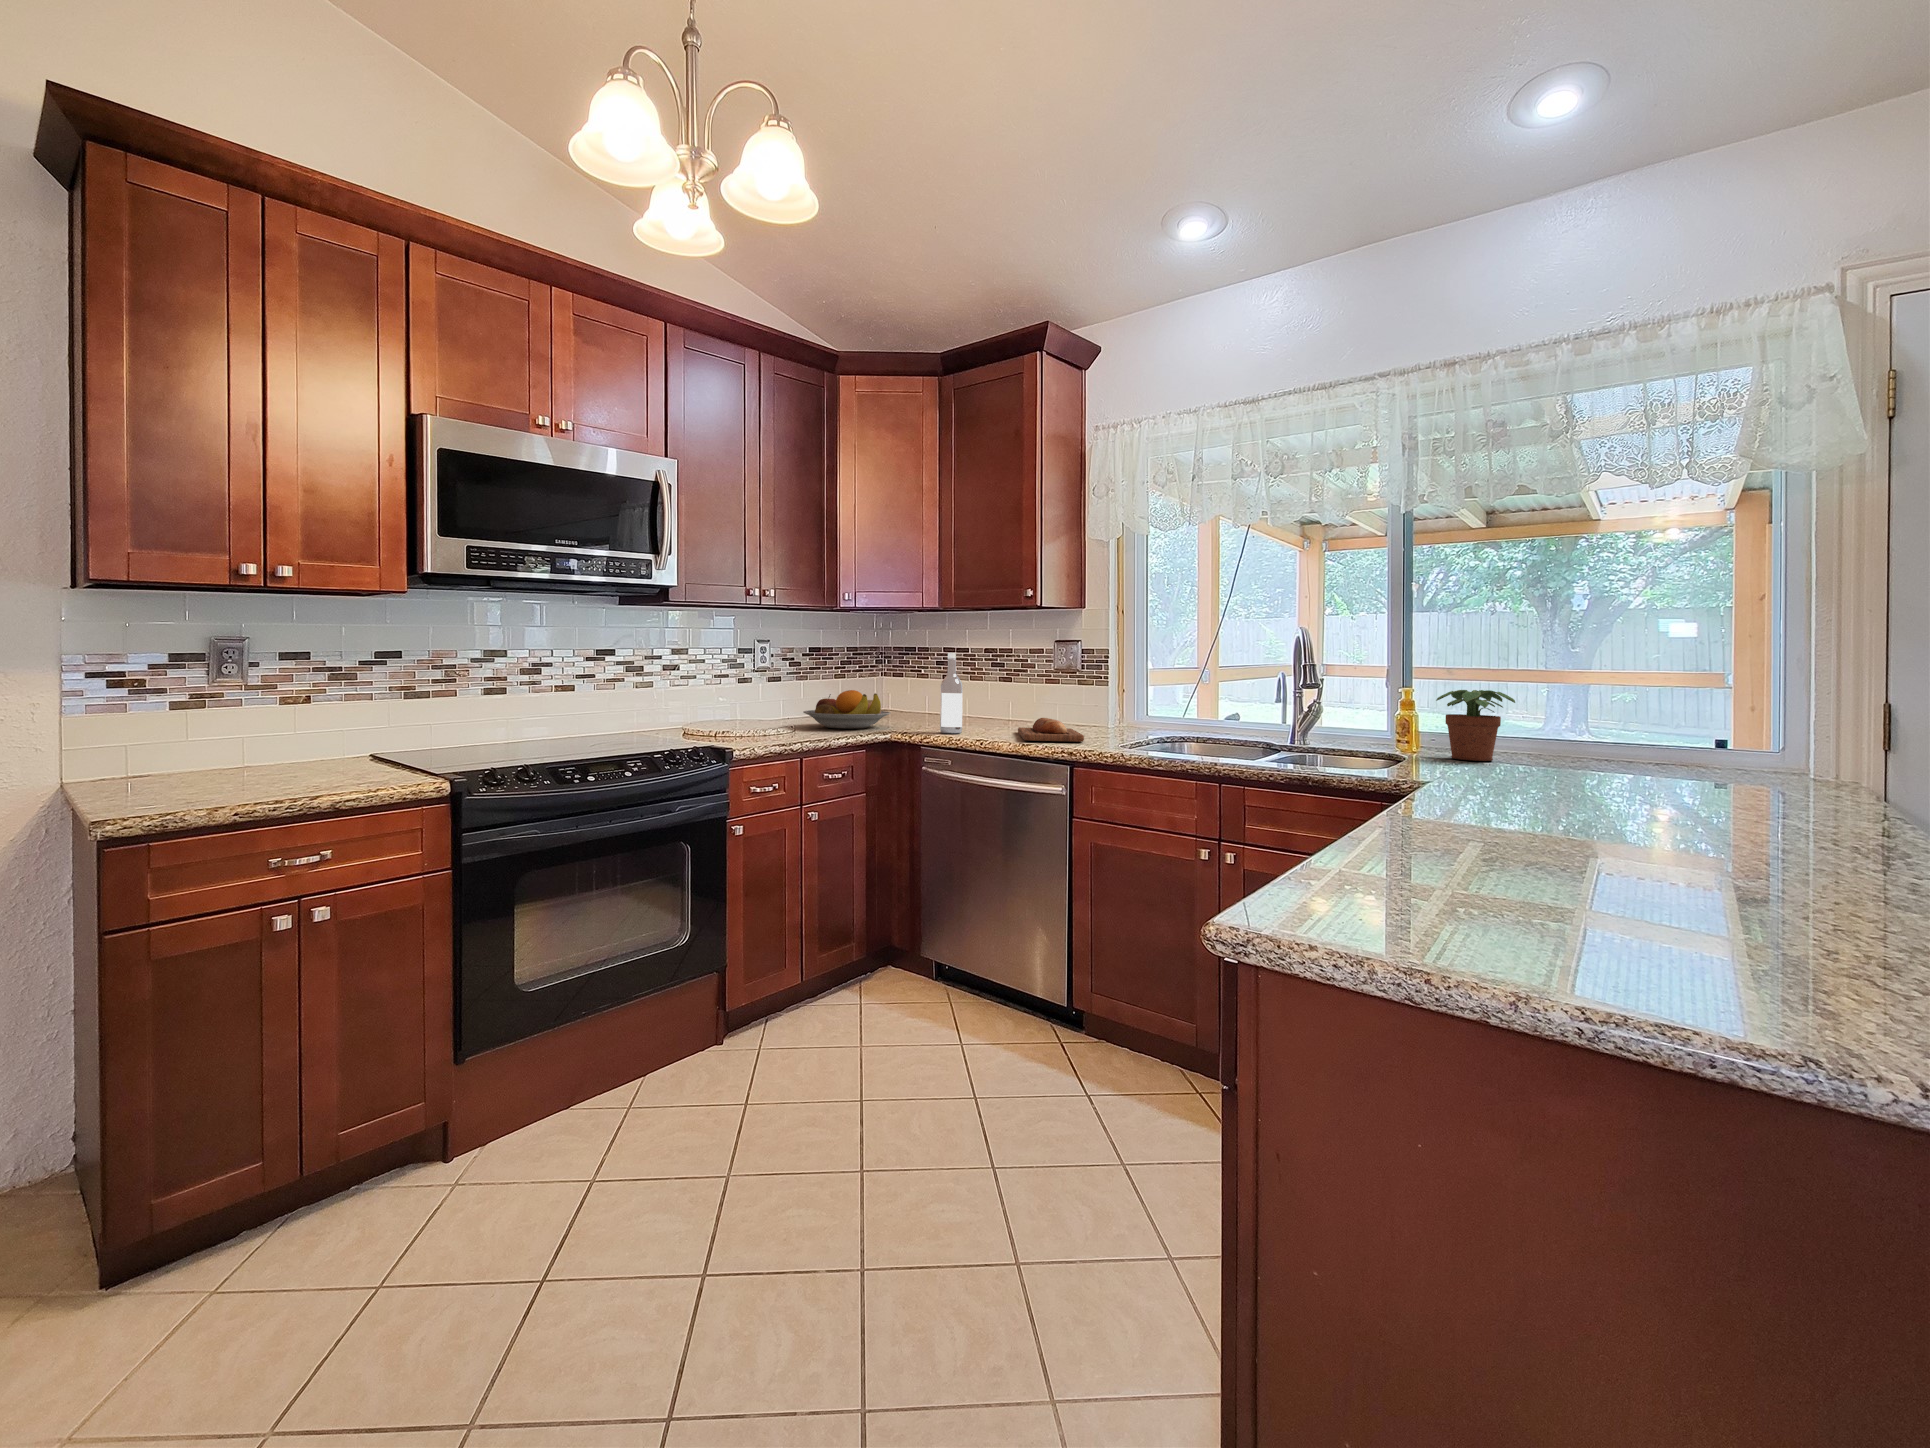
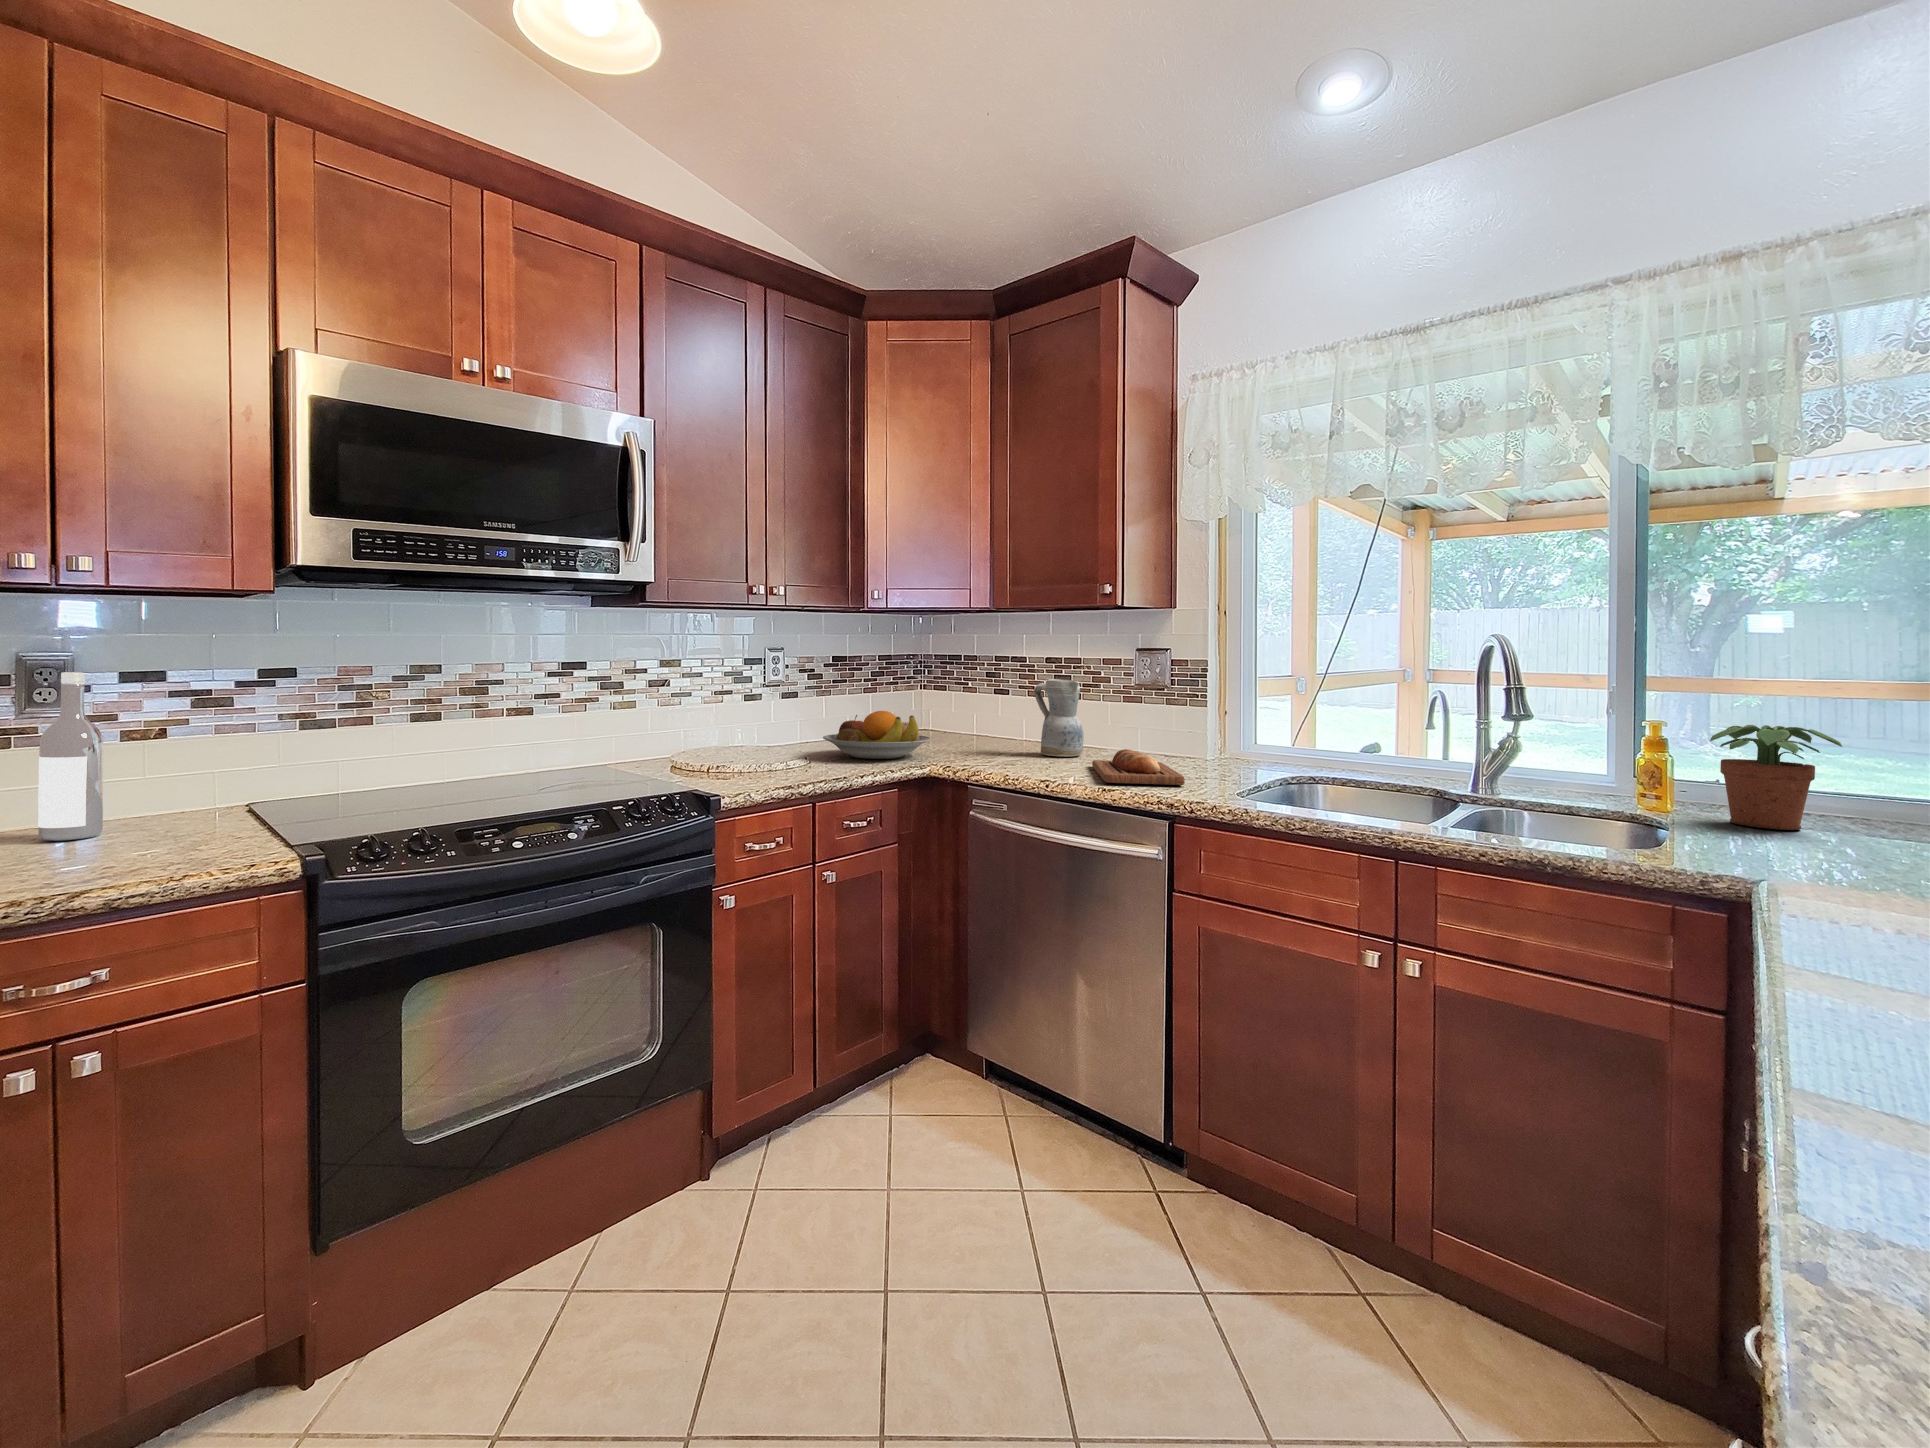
wine bottle: present [940,653,962,733] -> present [38,672,104,841]
ceramic pitcher: none [974,665,1013,727] -> present [1034,679,1083,757]

